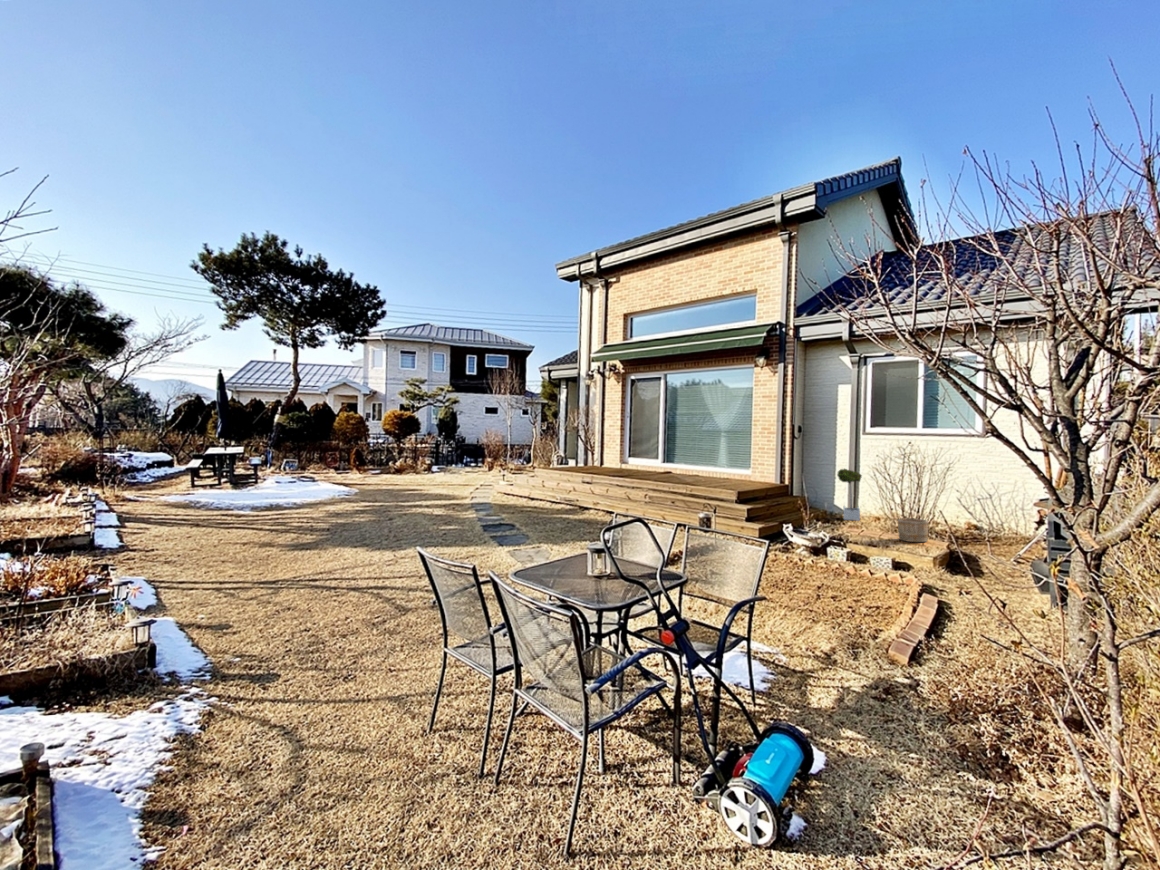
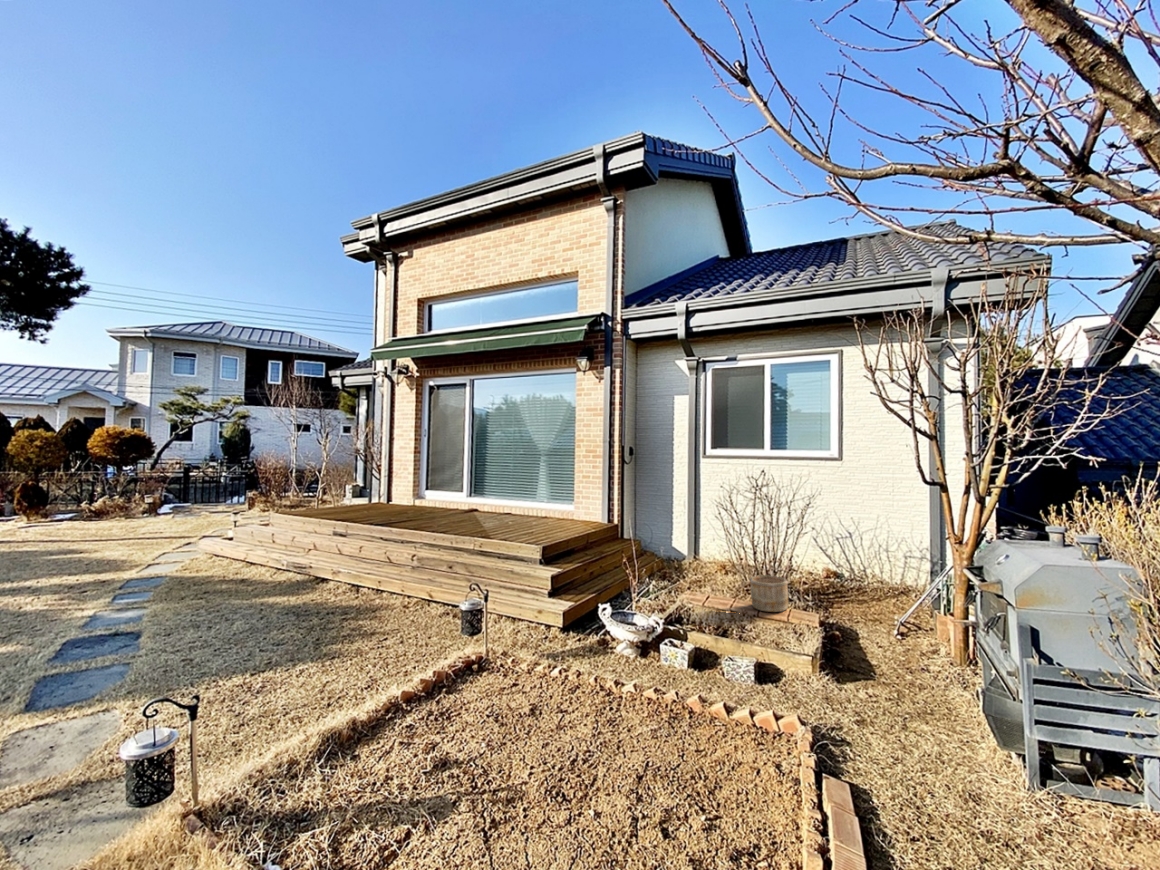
potted tree: present [837,469,862,521] -> none [675,502,704,571]

